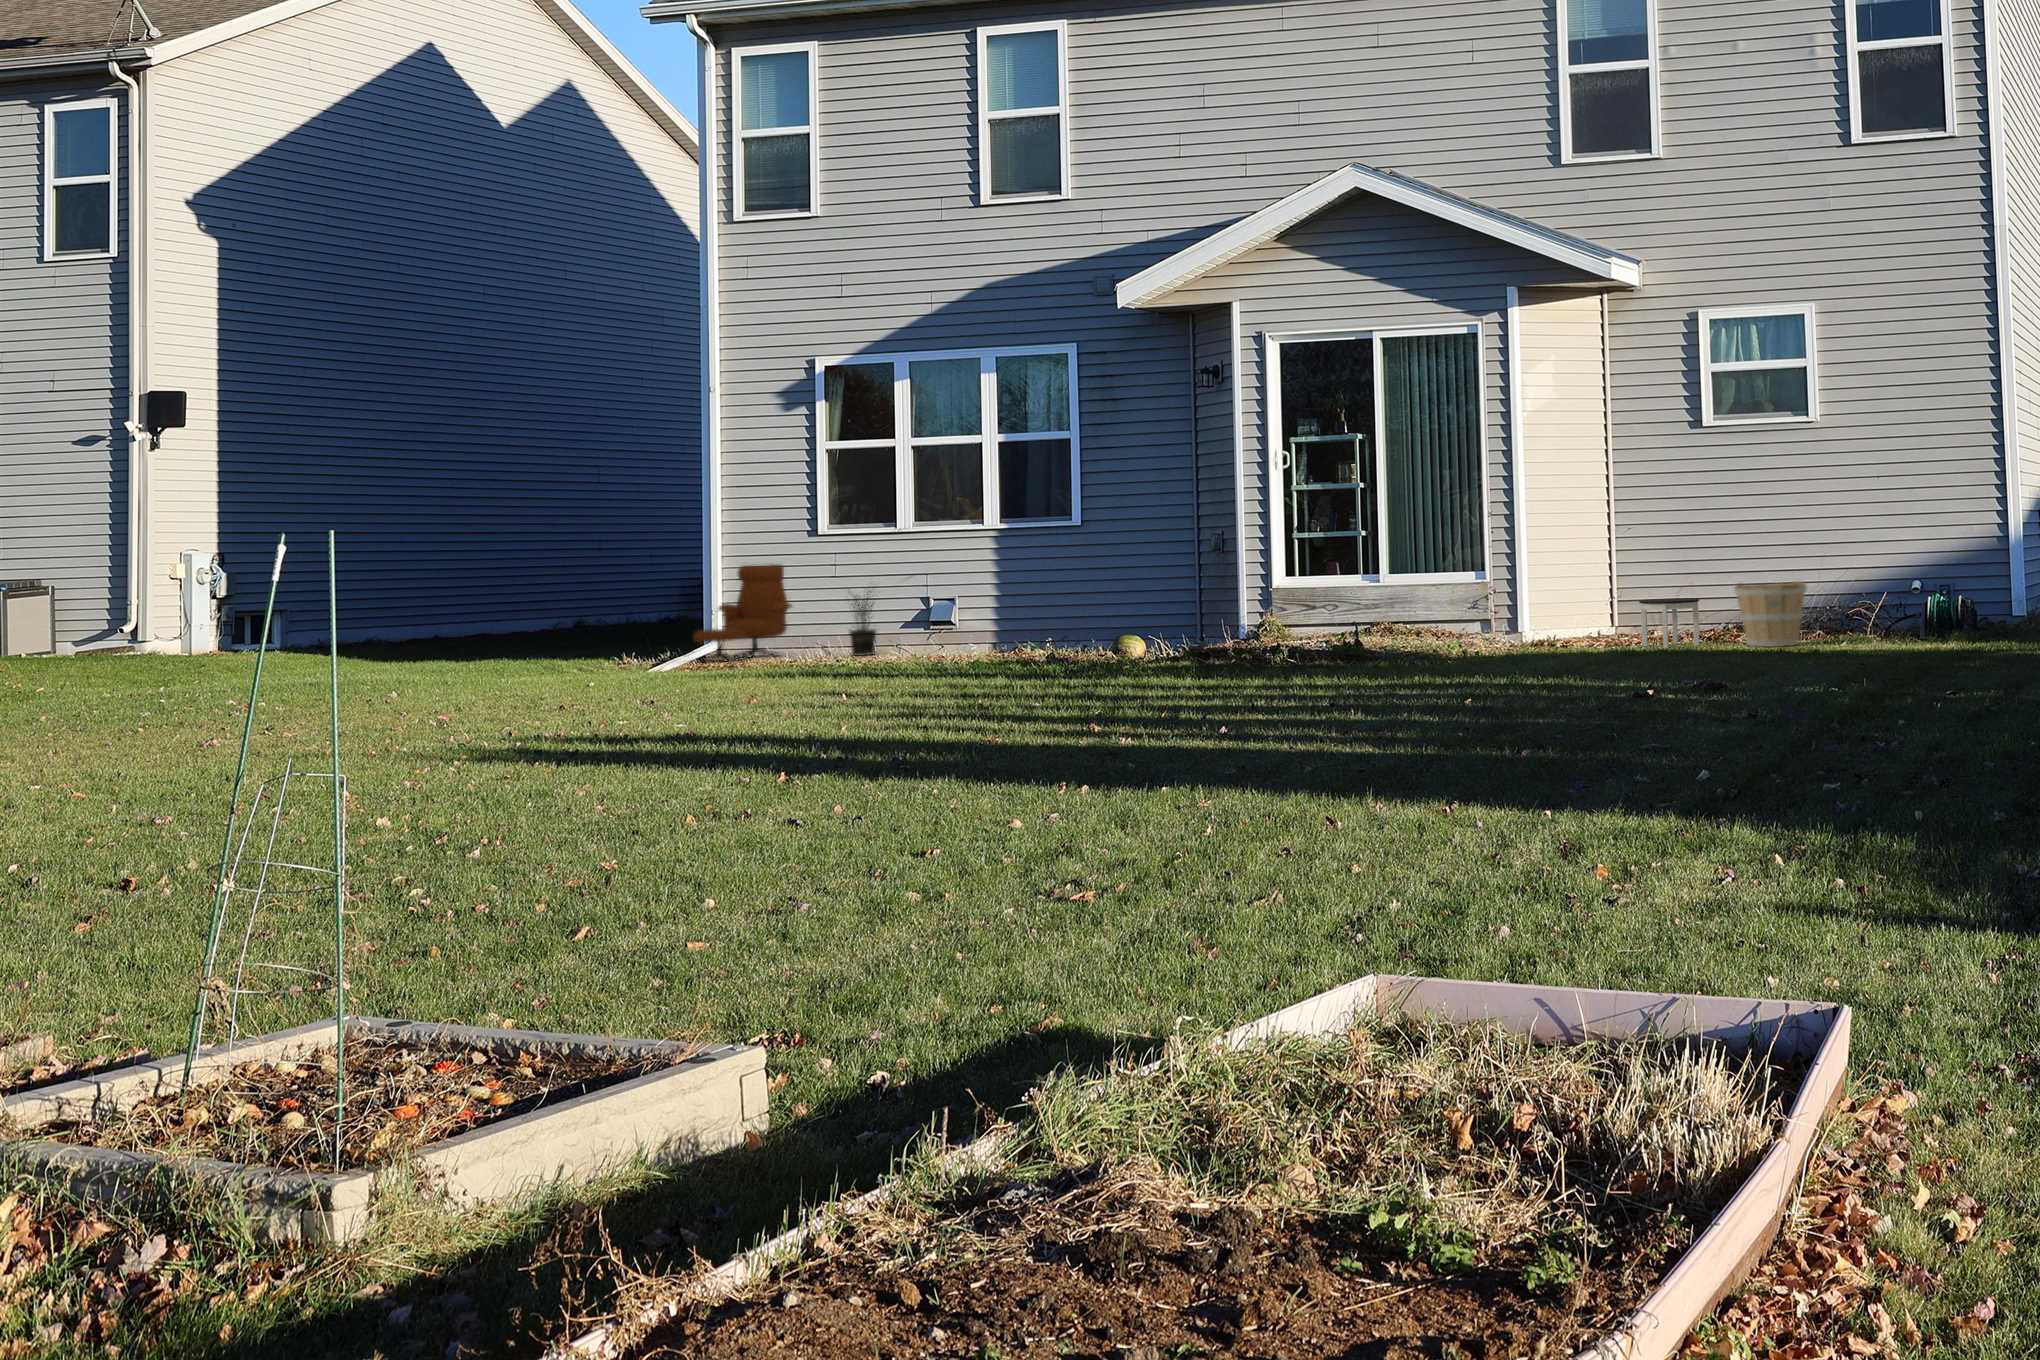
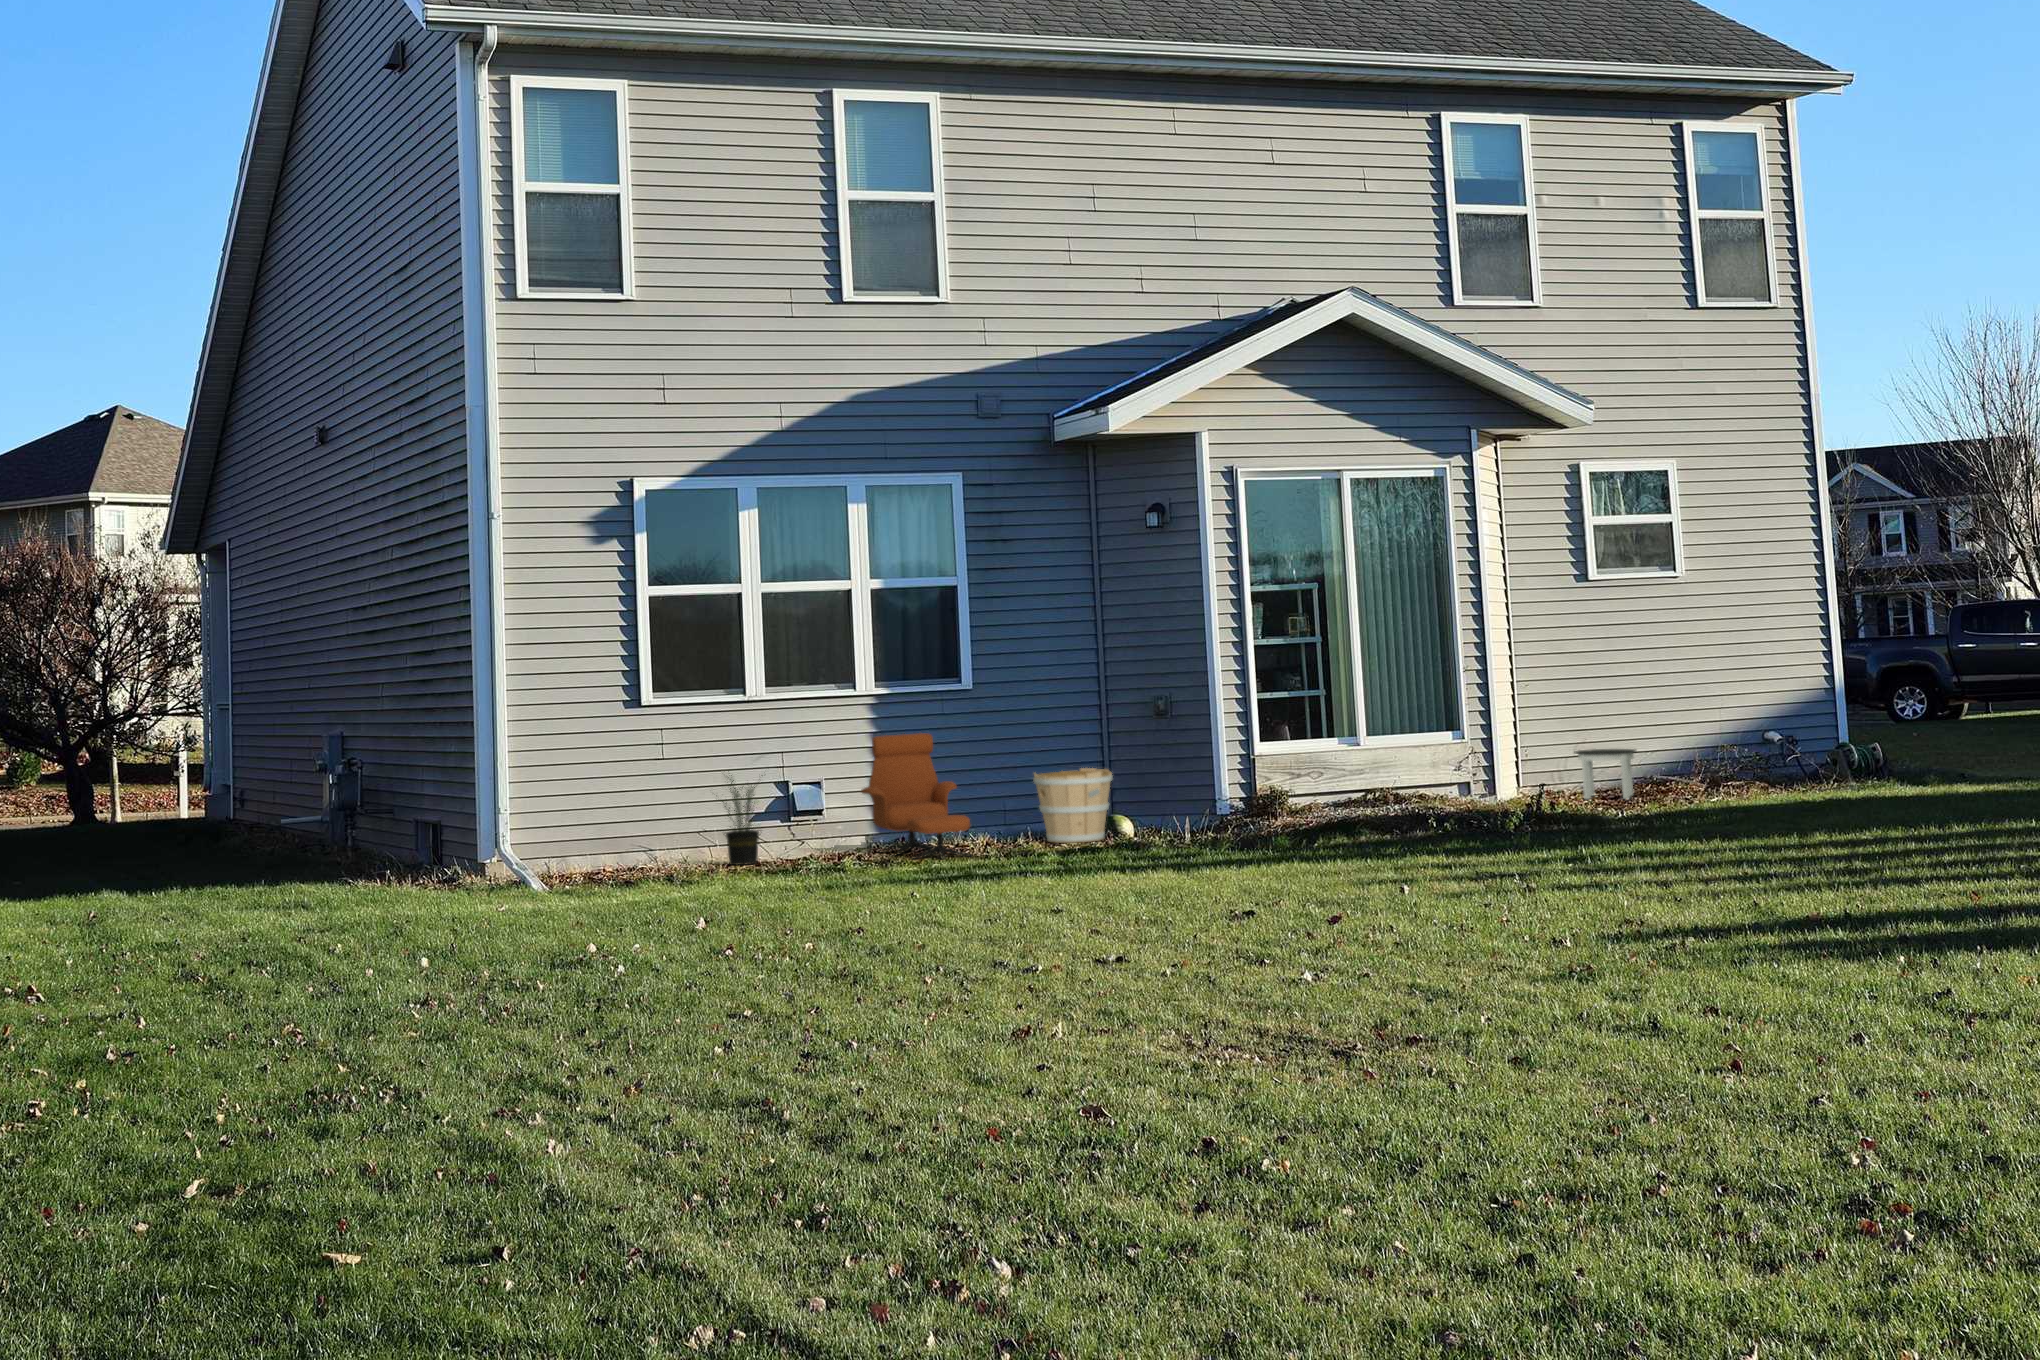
lounge chair: present [693,564,792,662] -> present [861,733,971,860]
wooden bucket: present [1735,581,1807,647] -> present [1033,768,1112,843]

